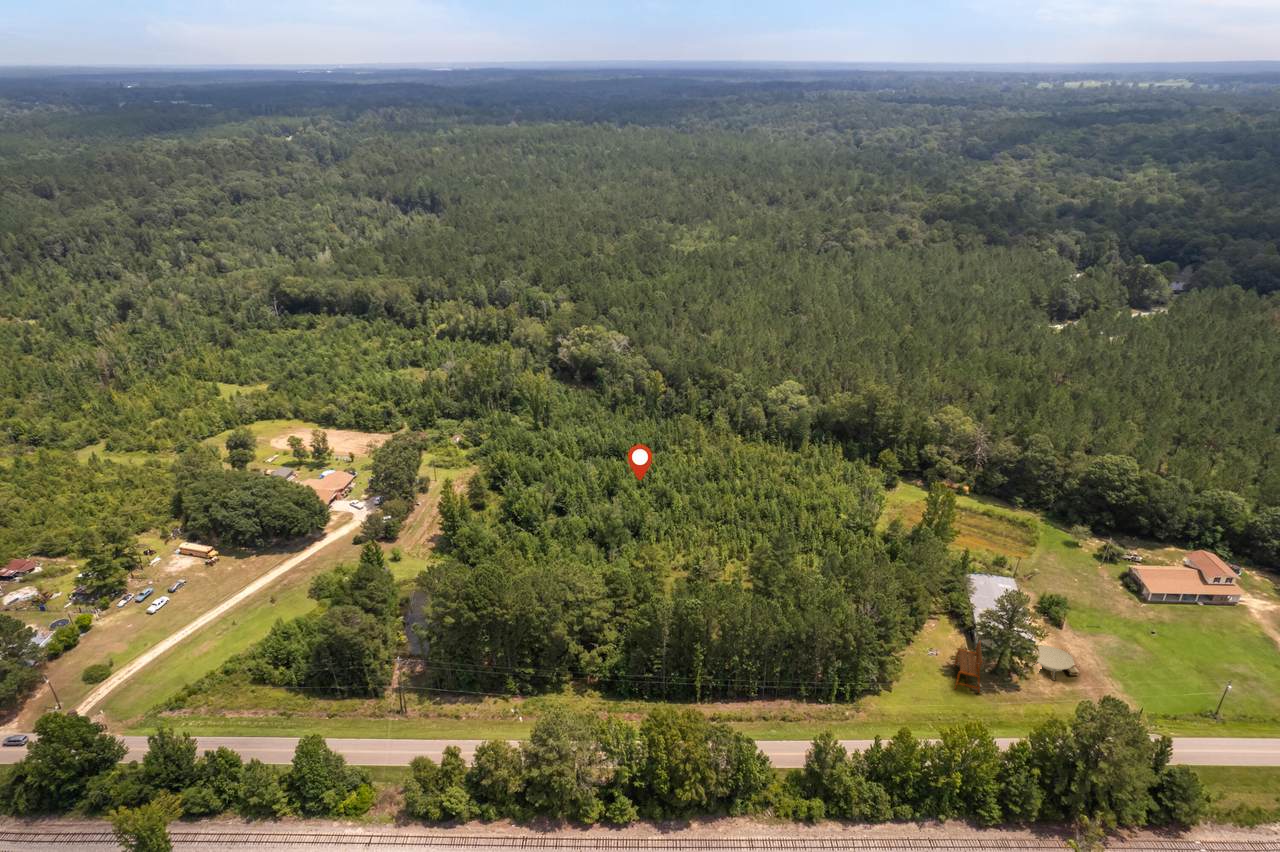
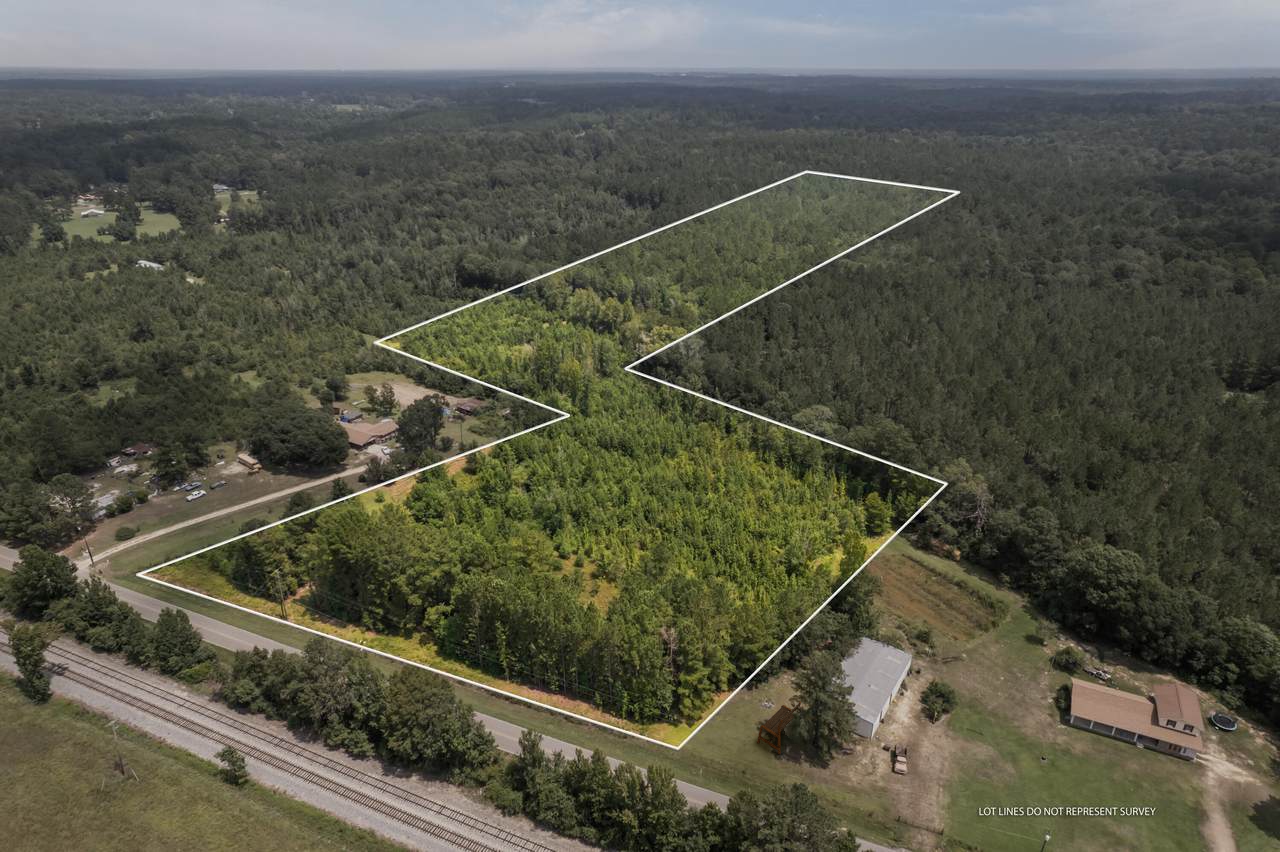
round table: present [1035,646,1074,681] -> none [861,728,905,769]

